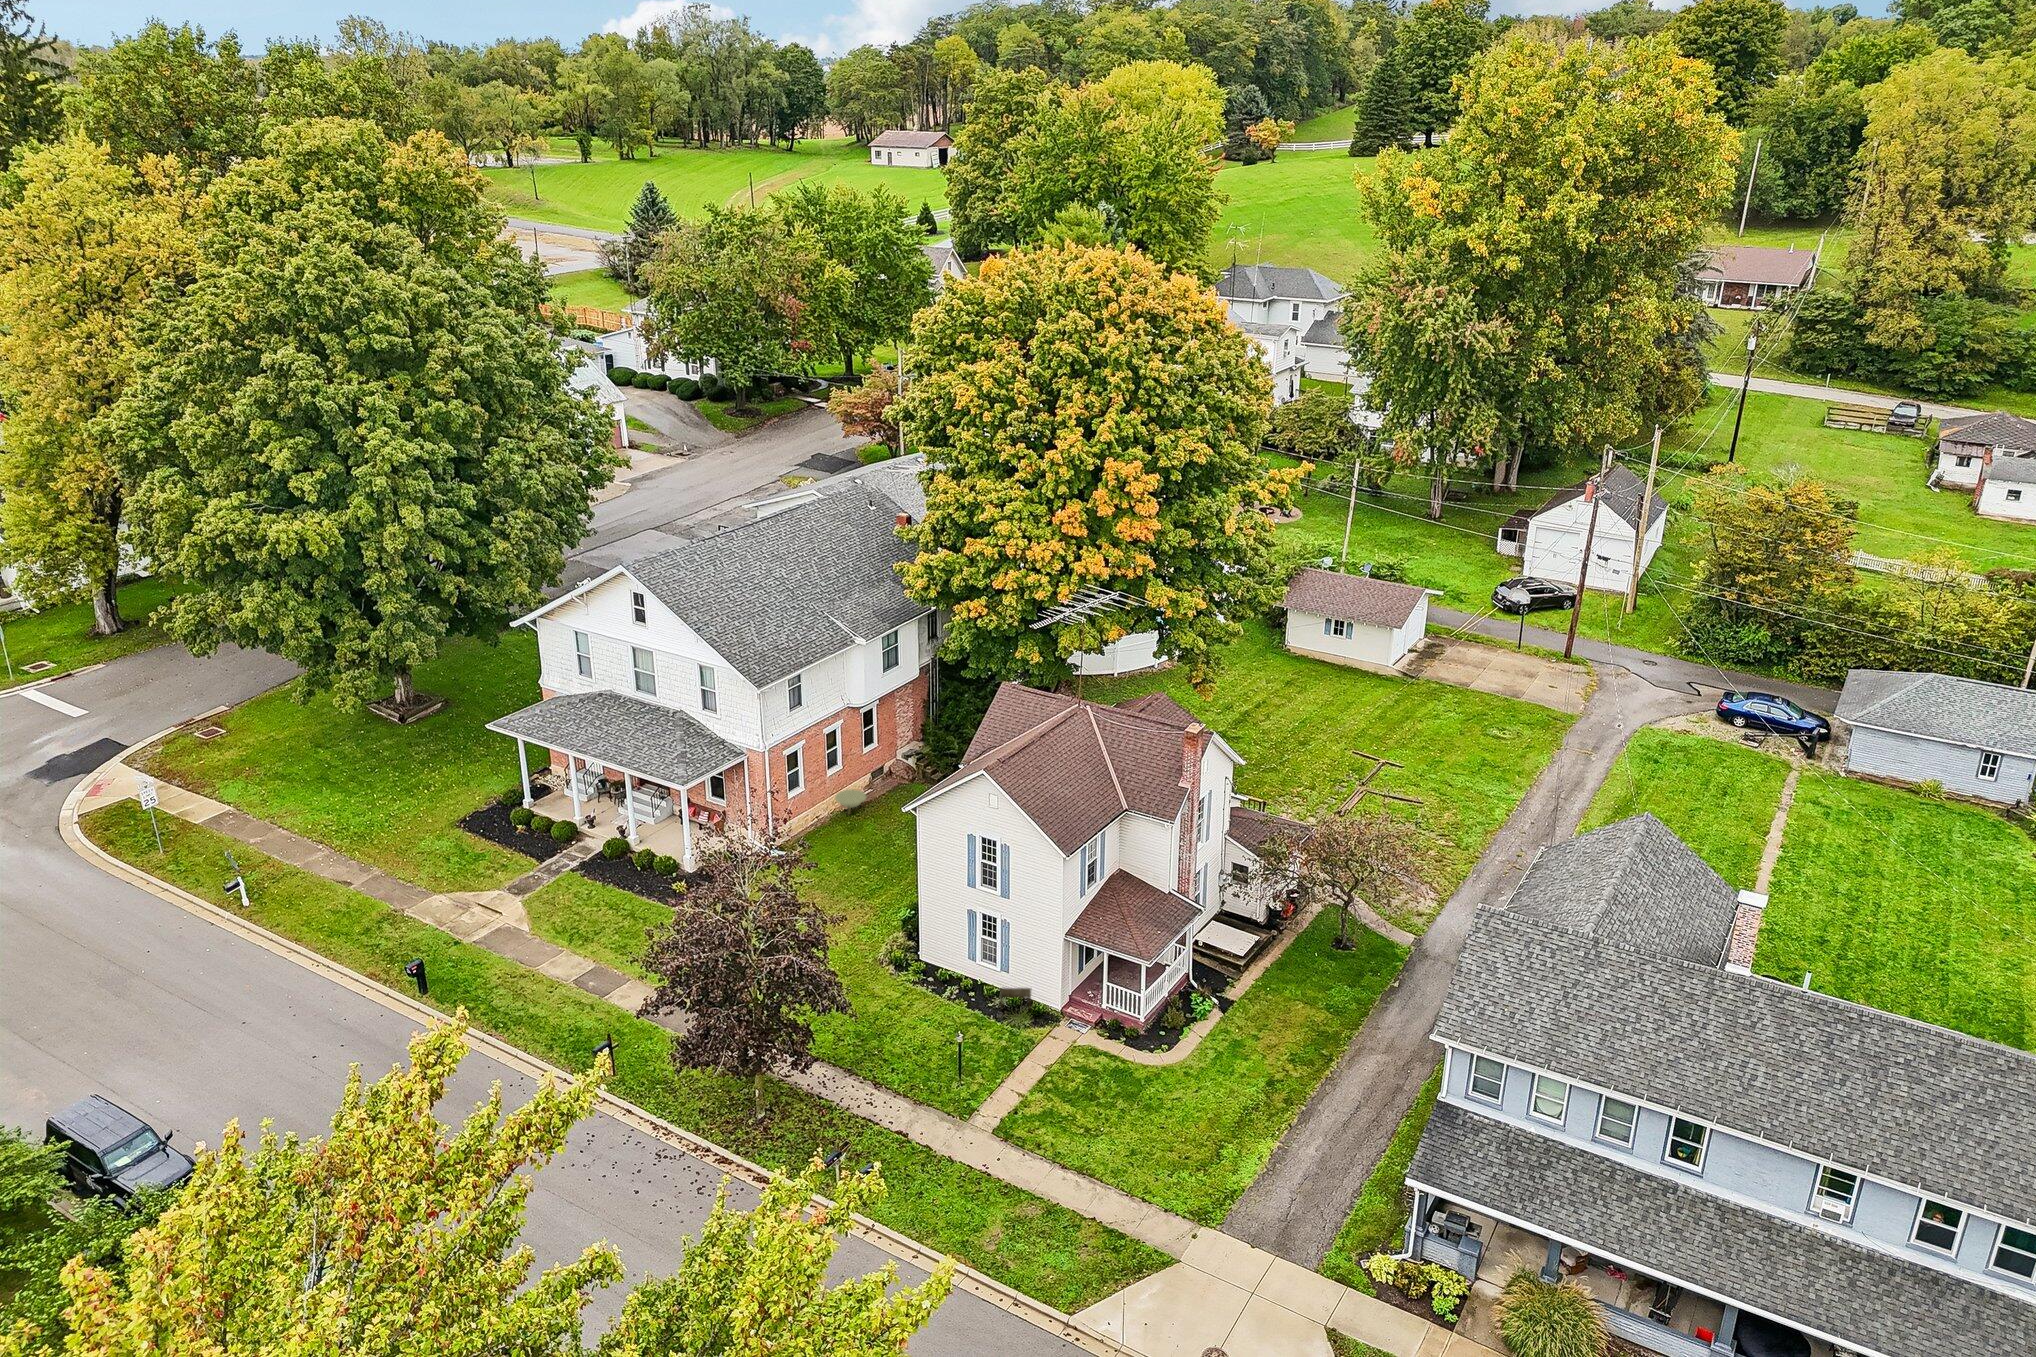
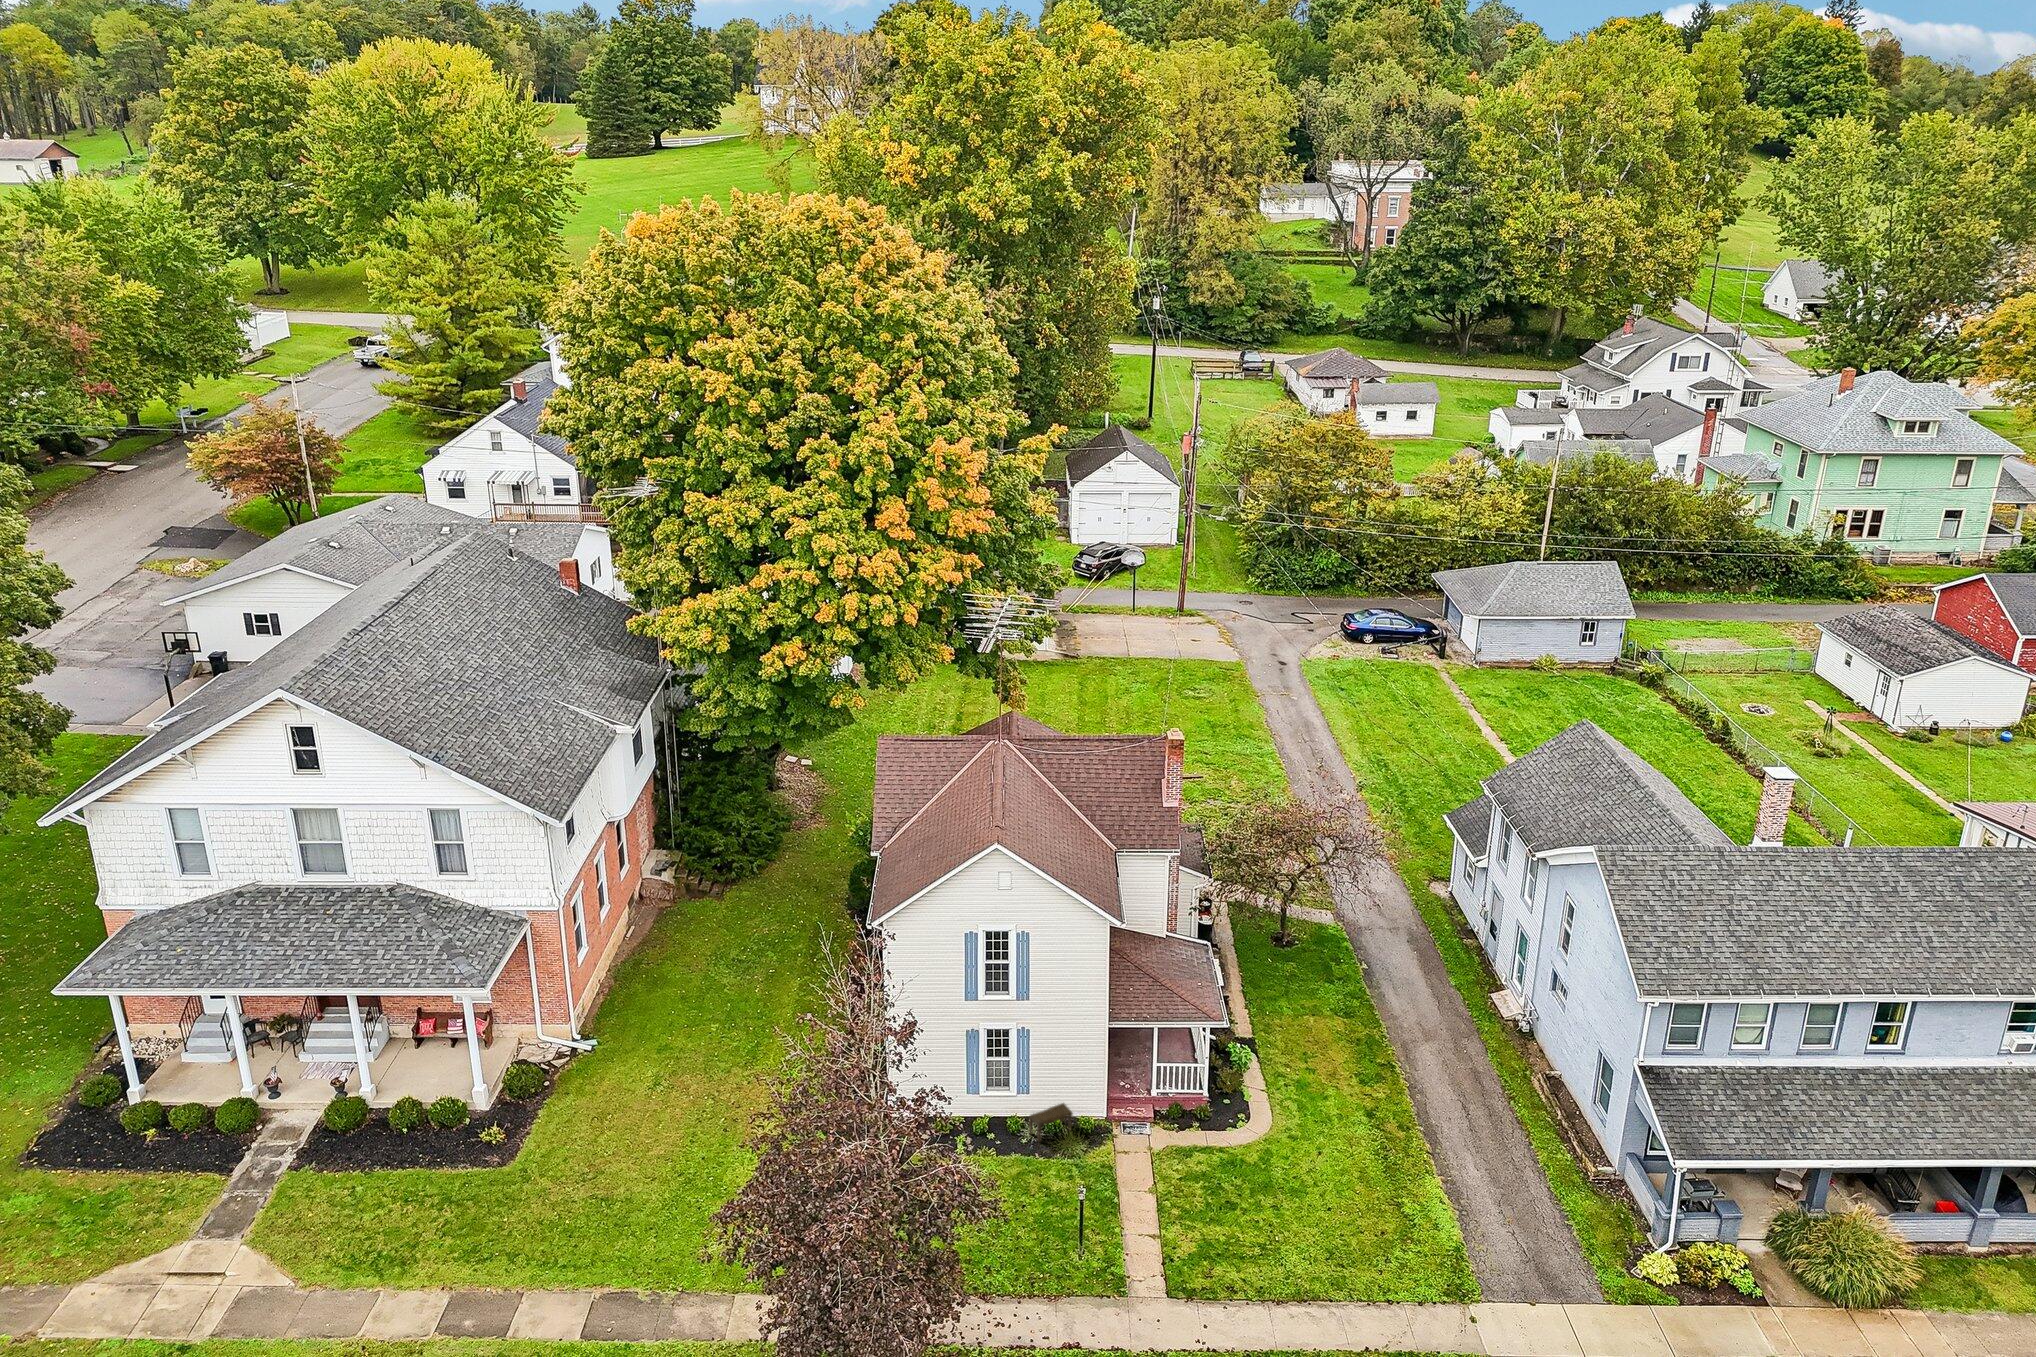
round table: present [835,789,866,815] -> none [609,931,653,966]

